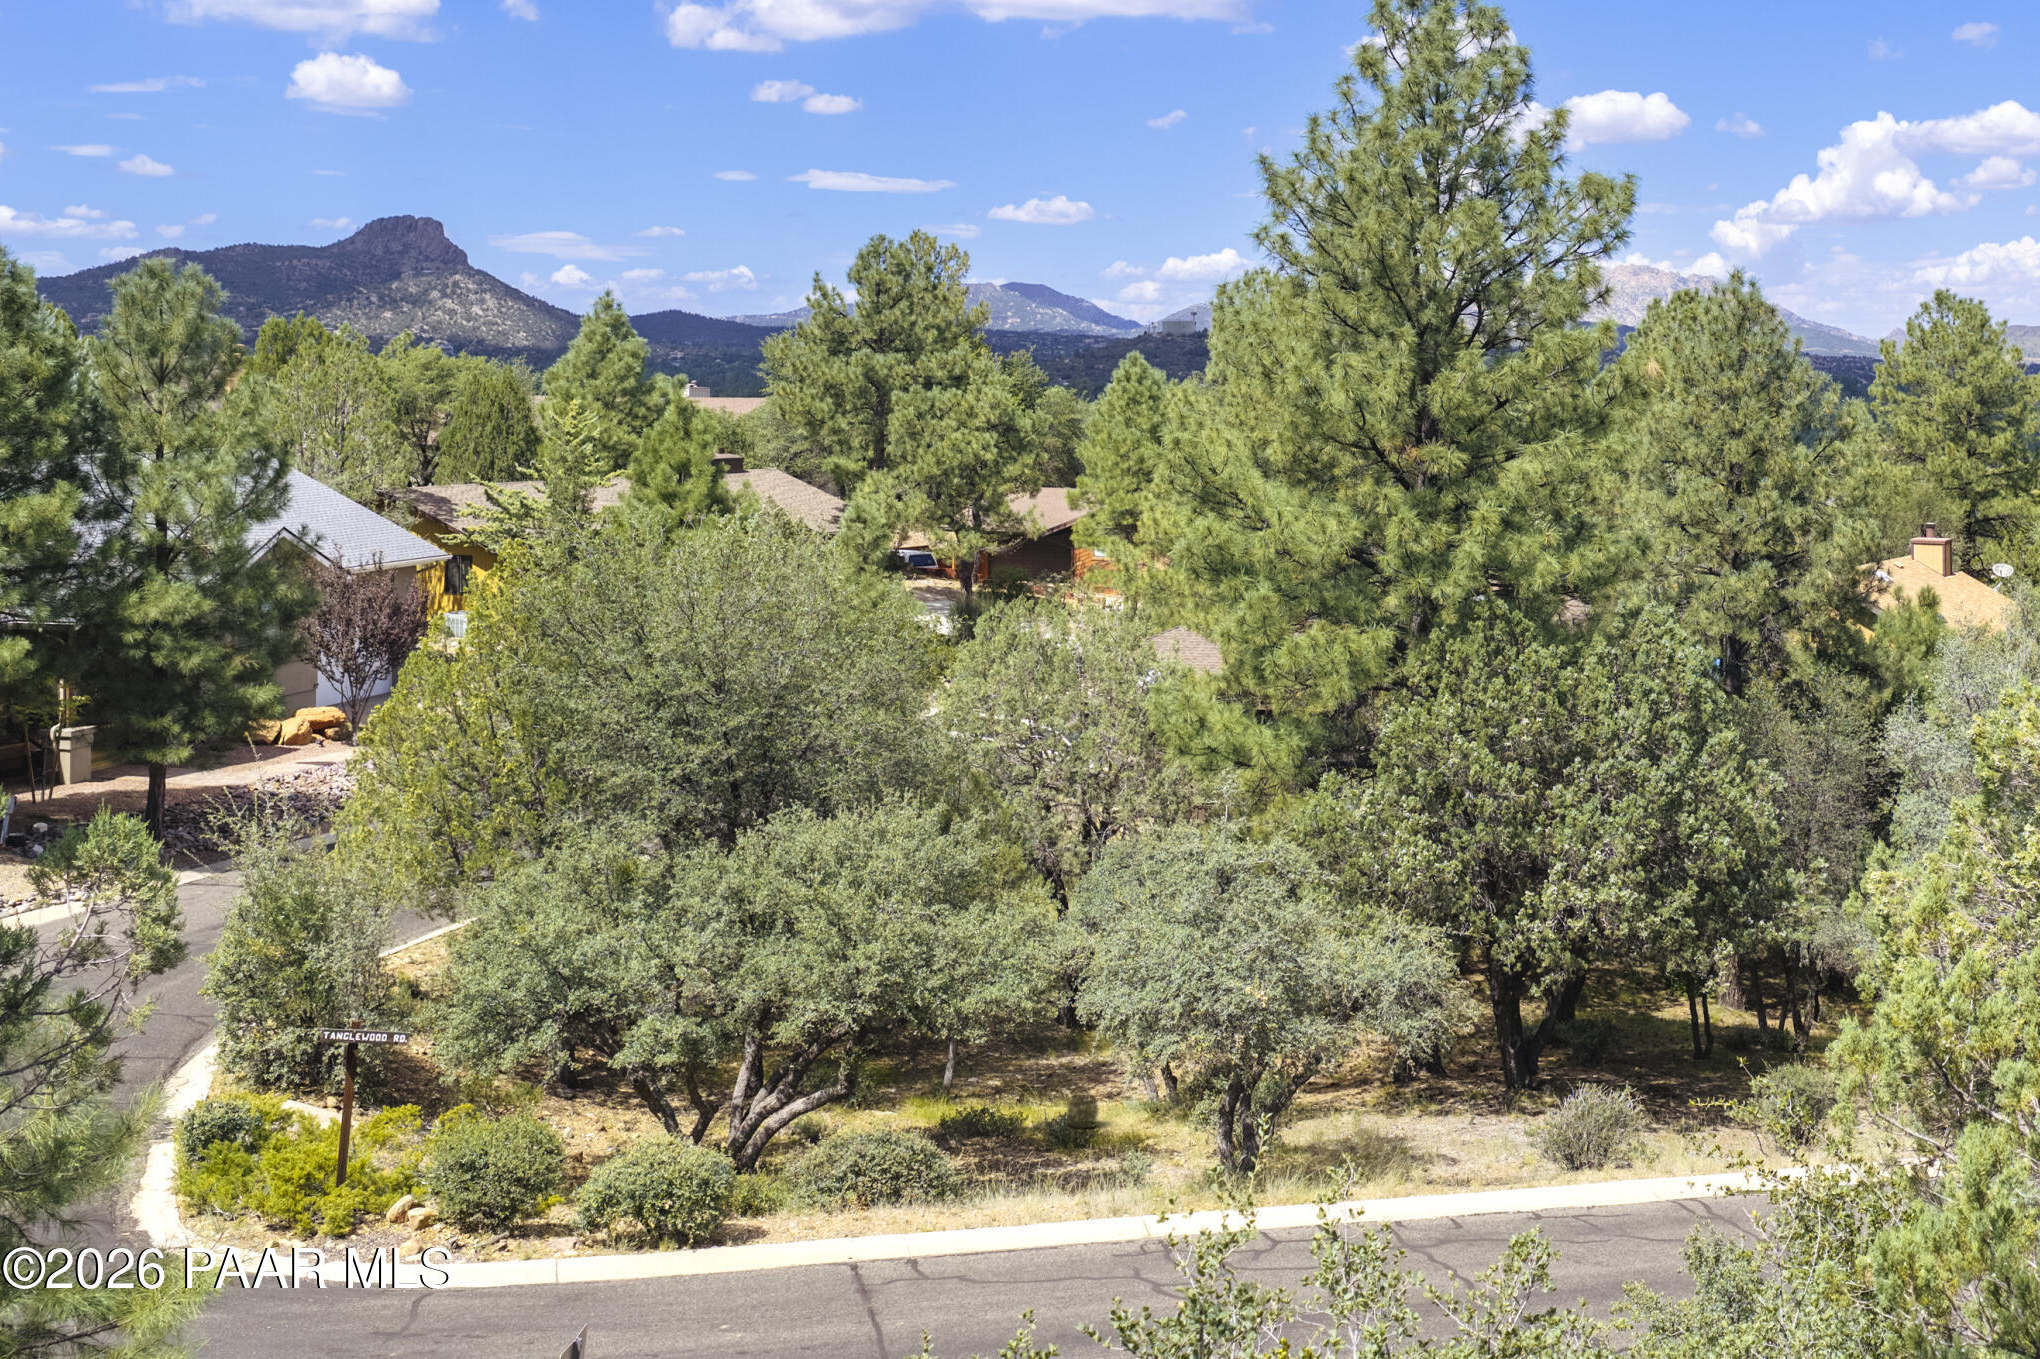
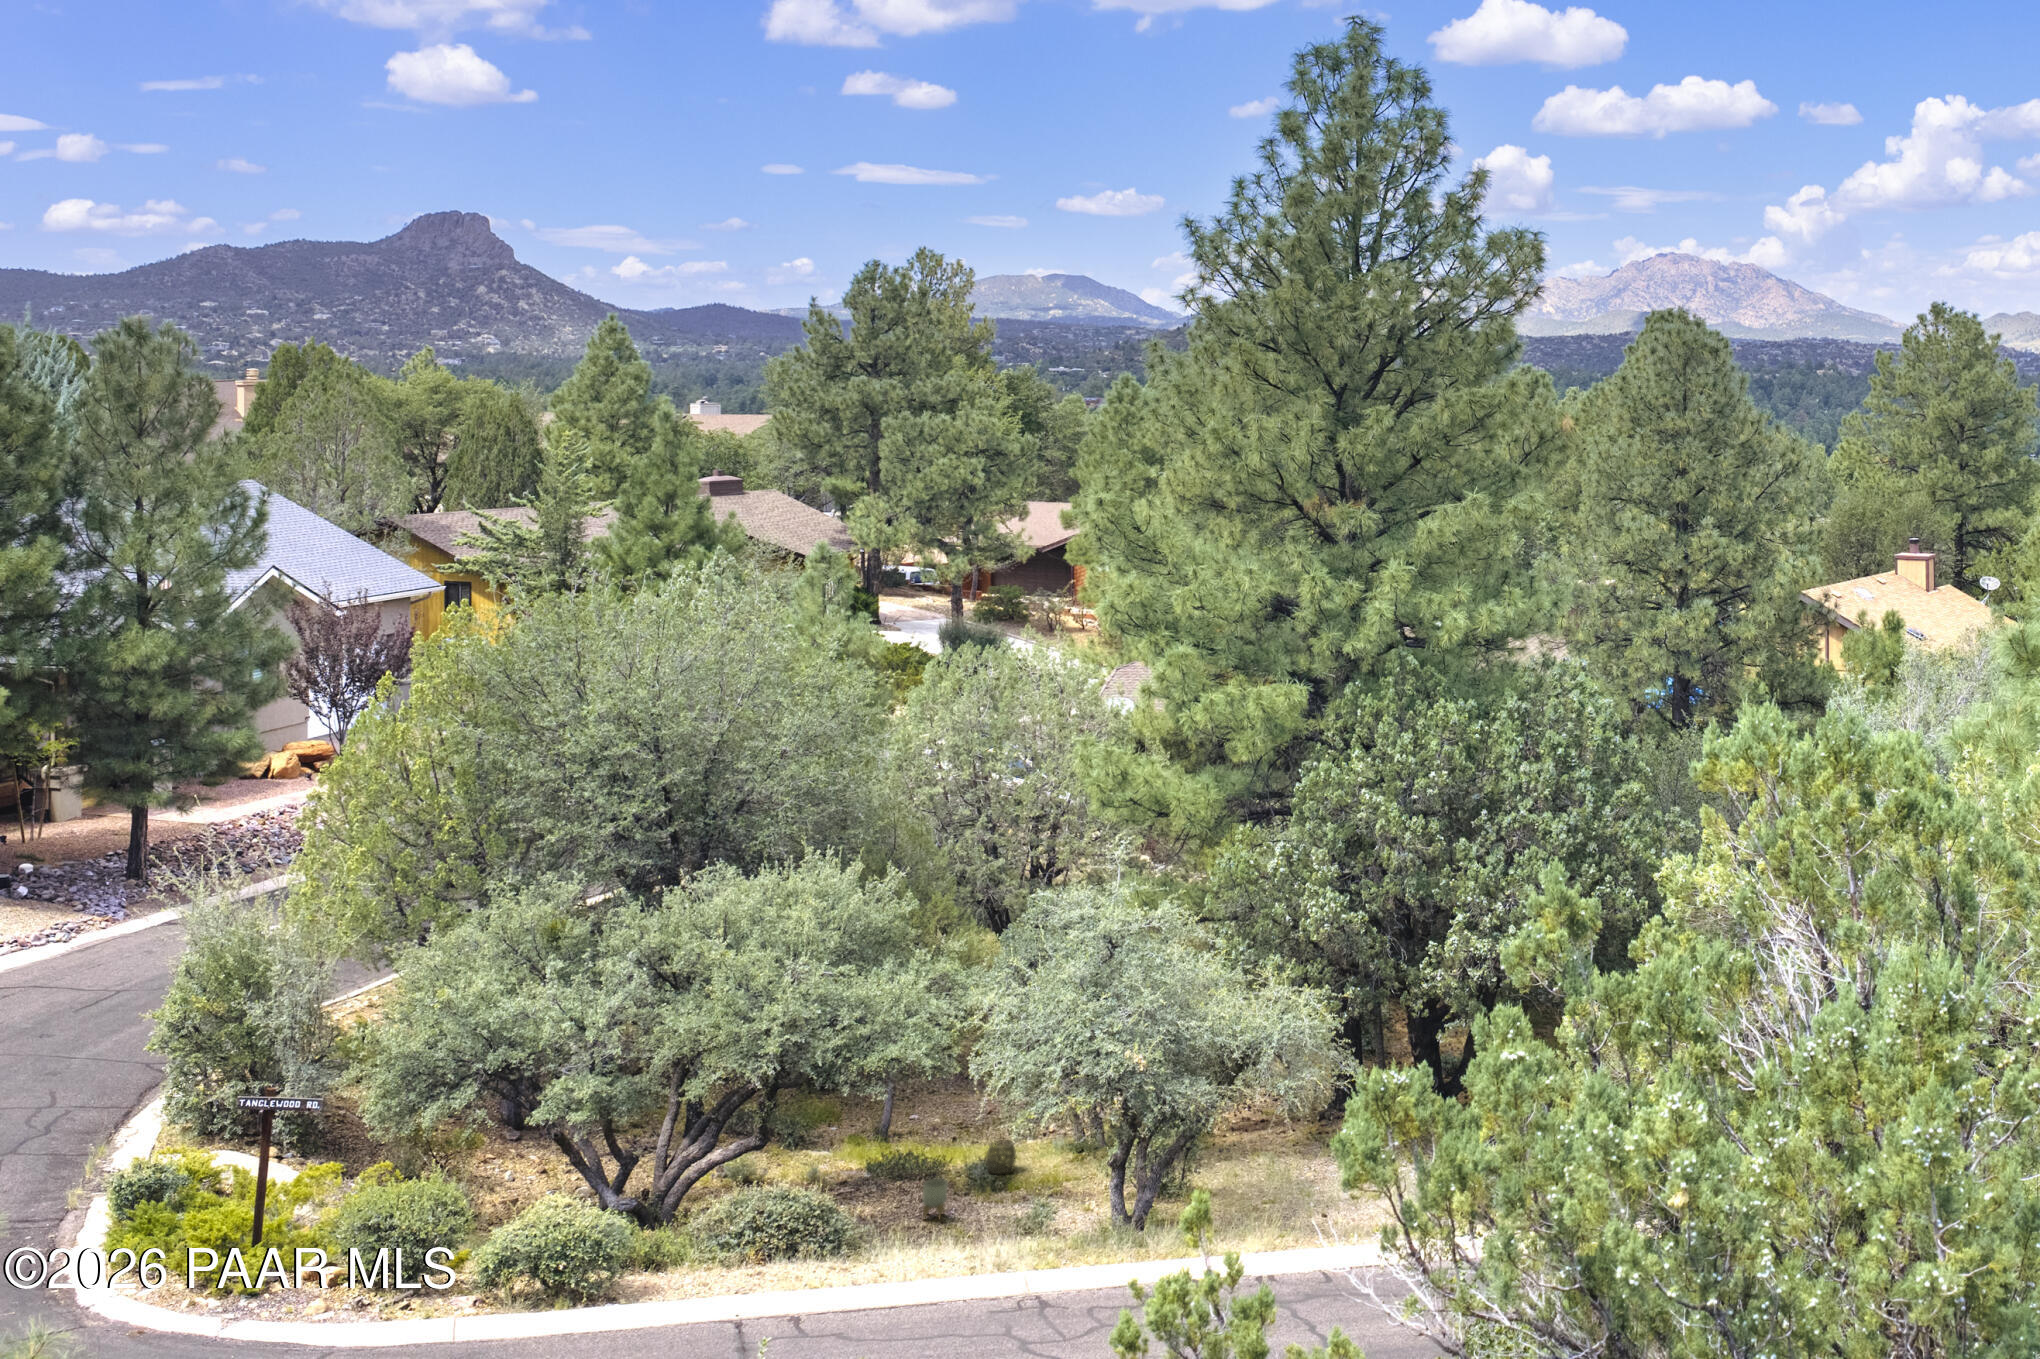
planter: none [1013,1129,1039,1171] -> present [922,1178,948,1218]

